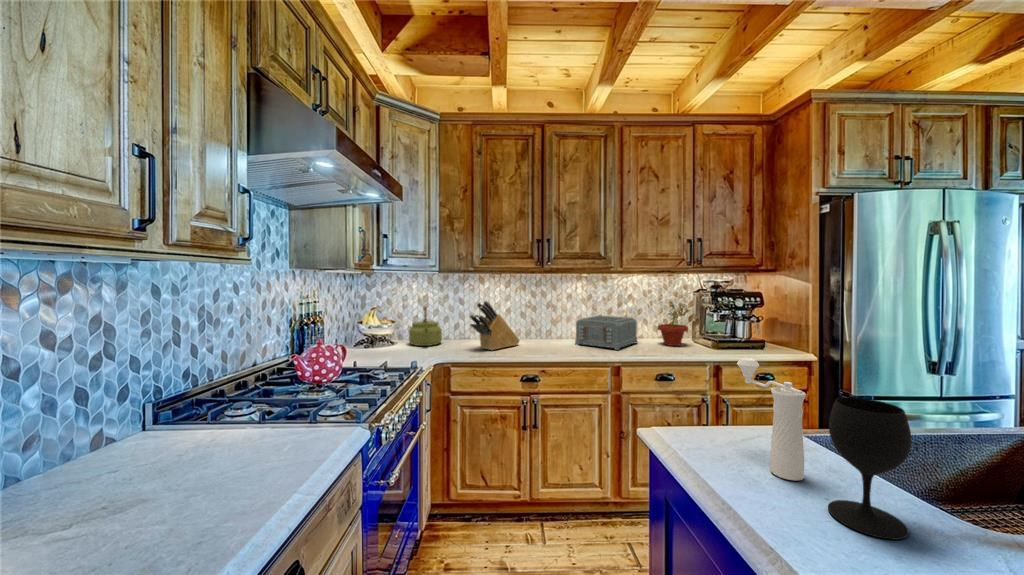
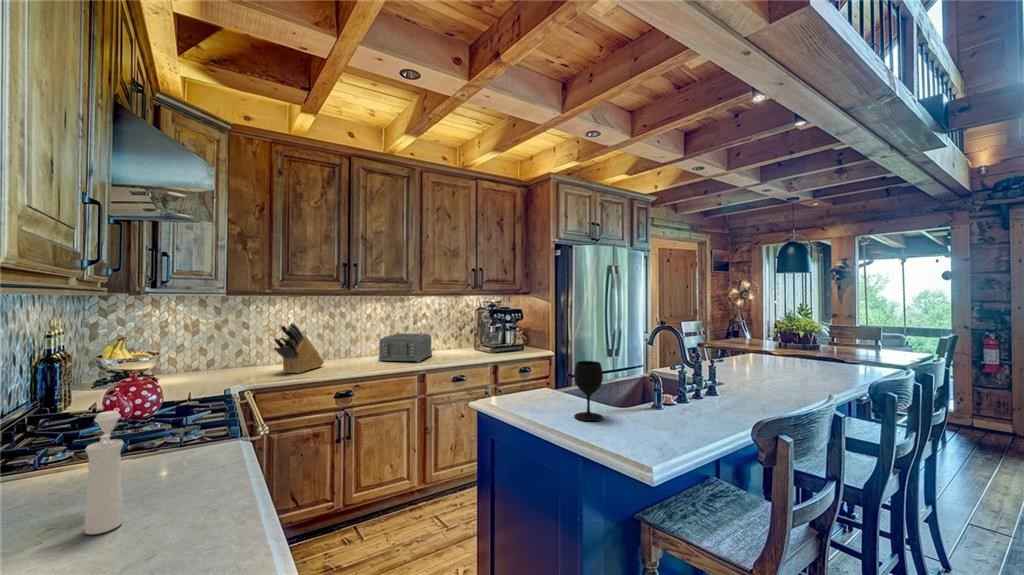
potted plant: present [658,302,689,346] -> none [448,318,474,356]
kettle: present [409,307,442,346] -> none [184,332,229,377]
pepper mill: present [737,358,806,481] -> present [85,411,124,535]

